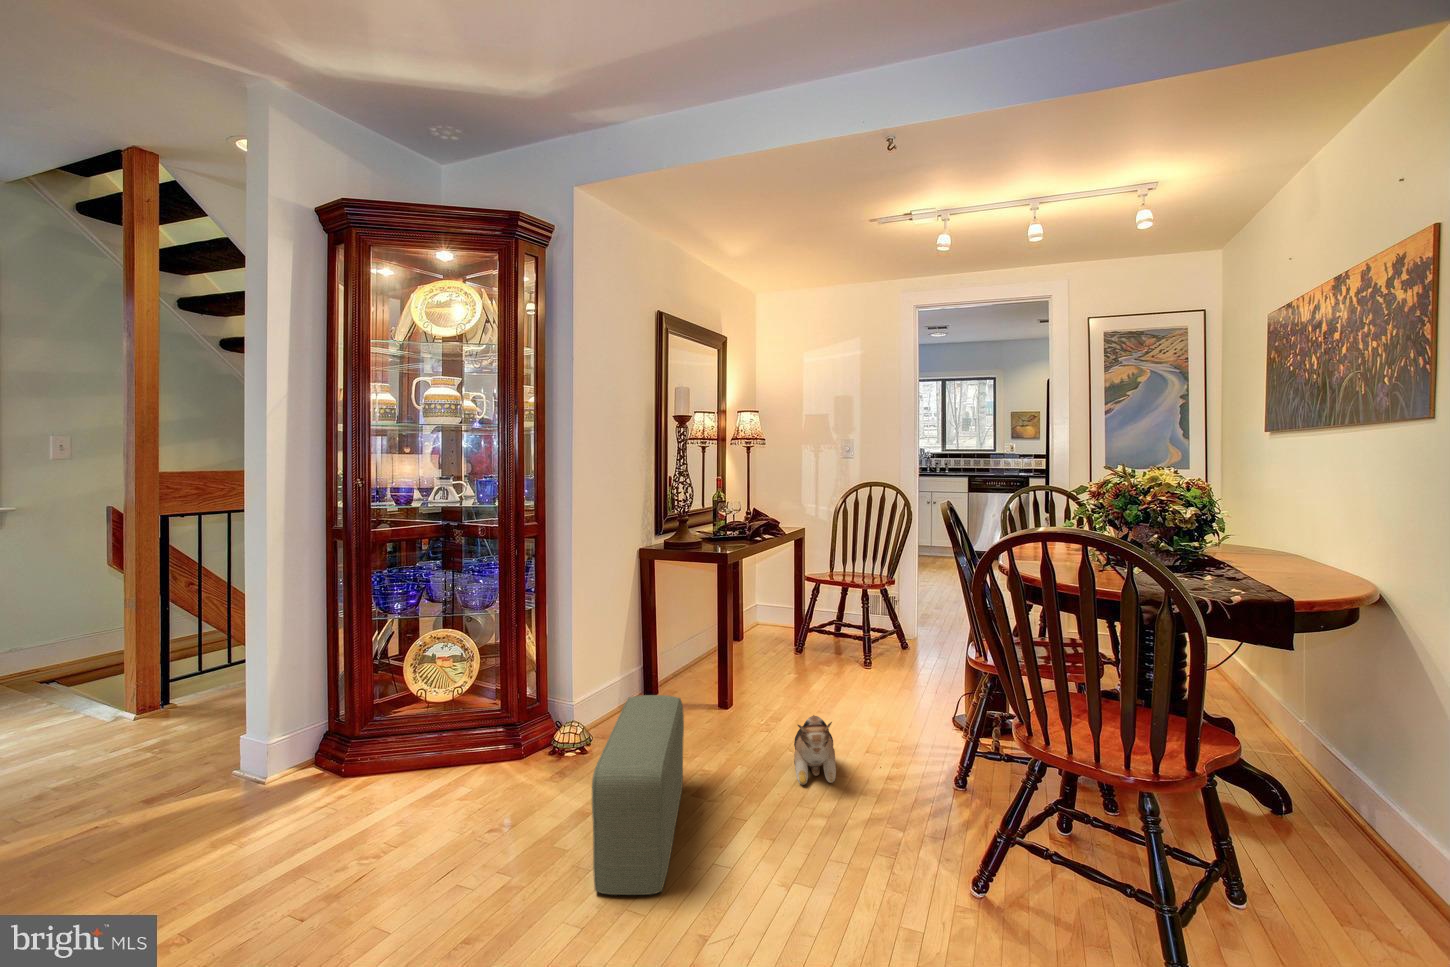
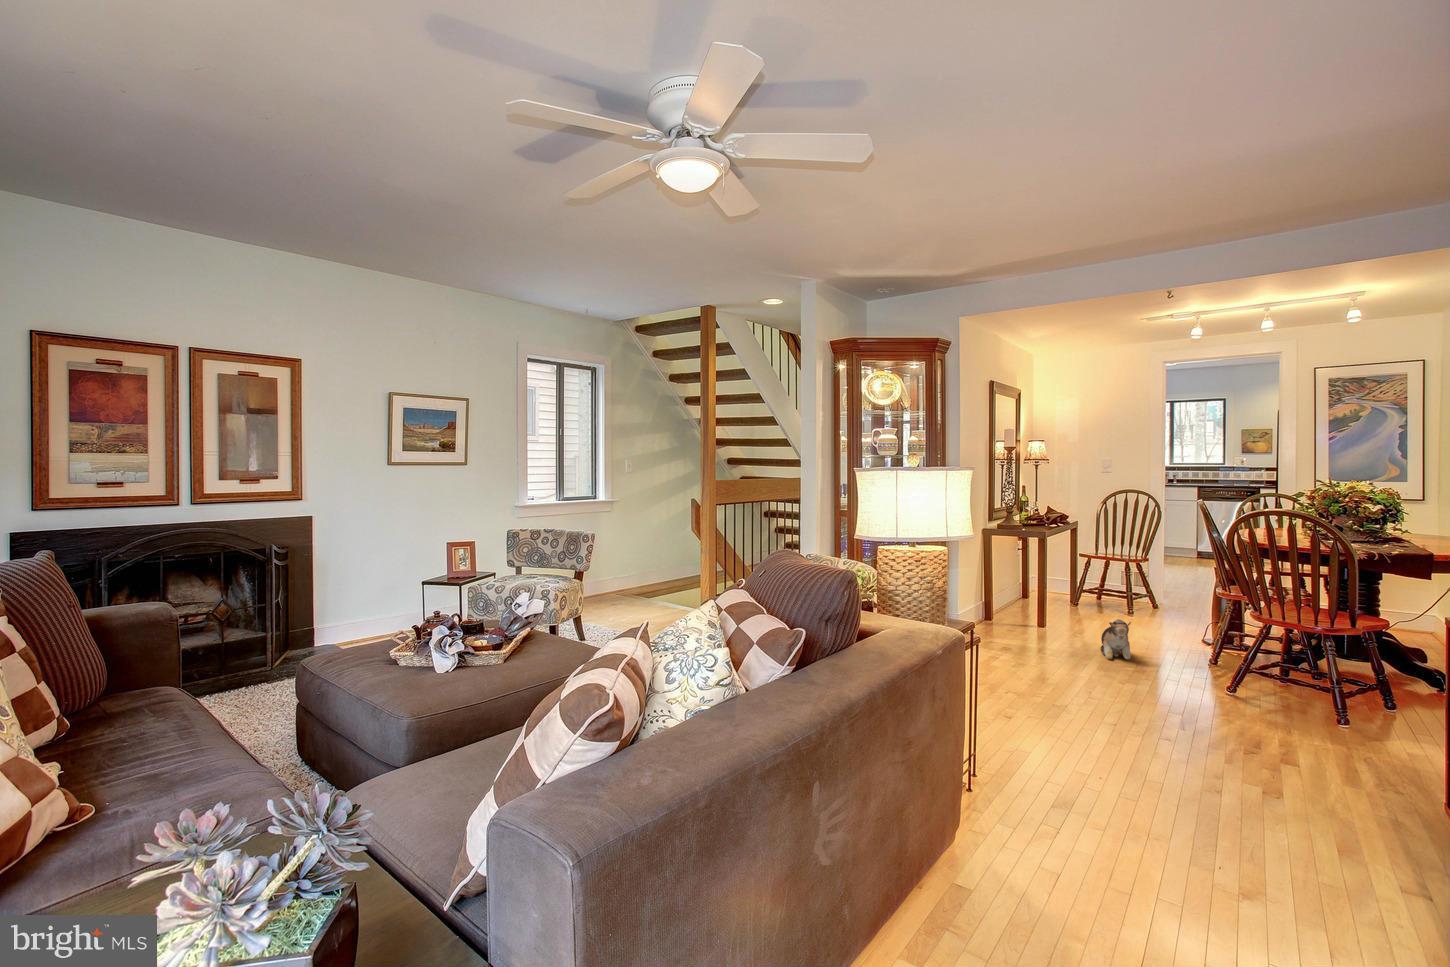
pouf: present [592,695,684,895] -> none [1003,602,1053,686]

